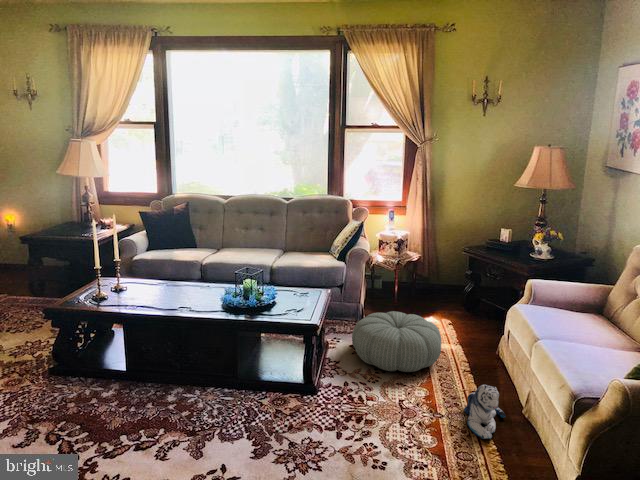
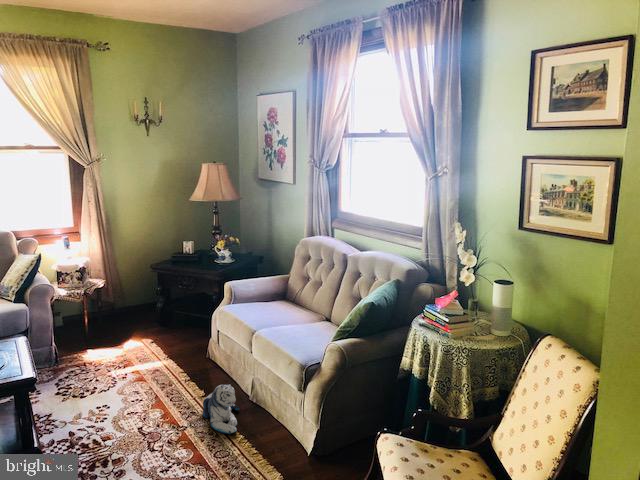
pouf: present [352,311,441,372] -> none [60,341,161,405]

